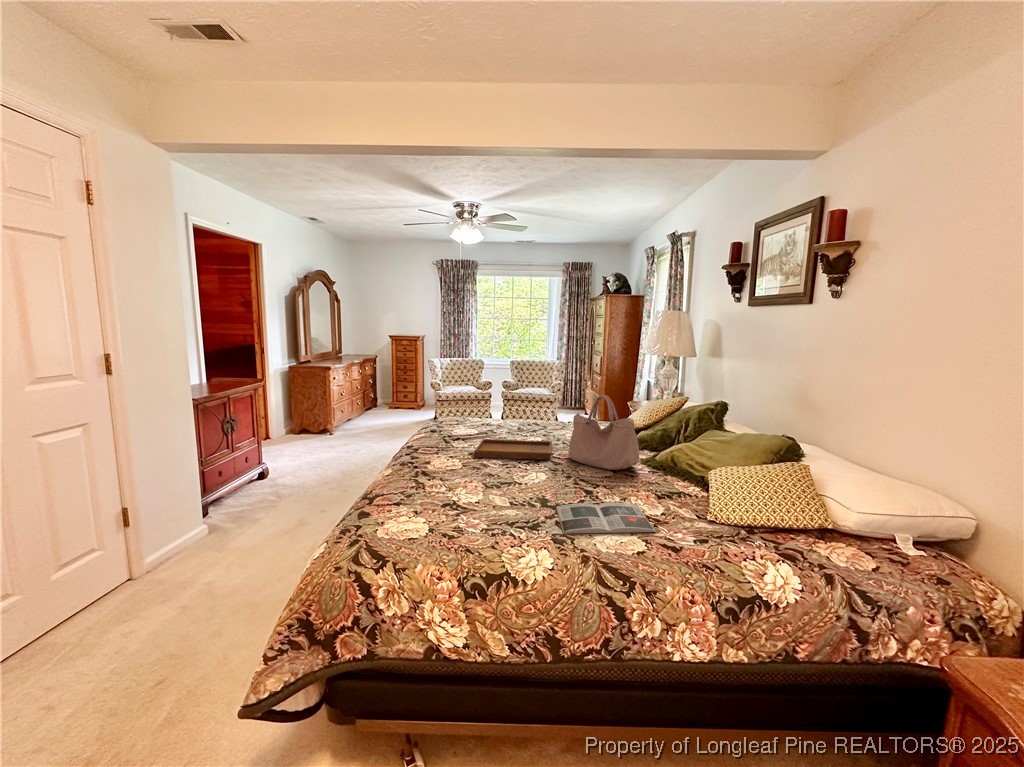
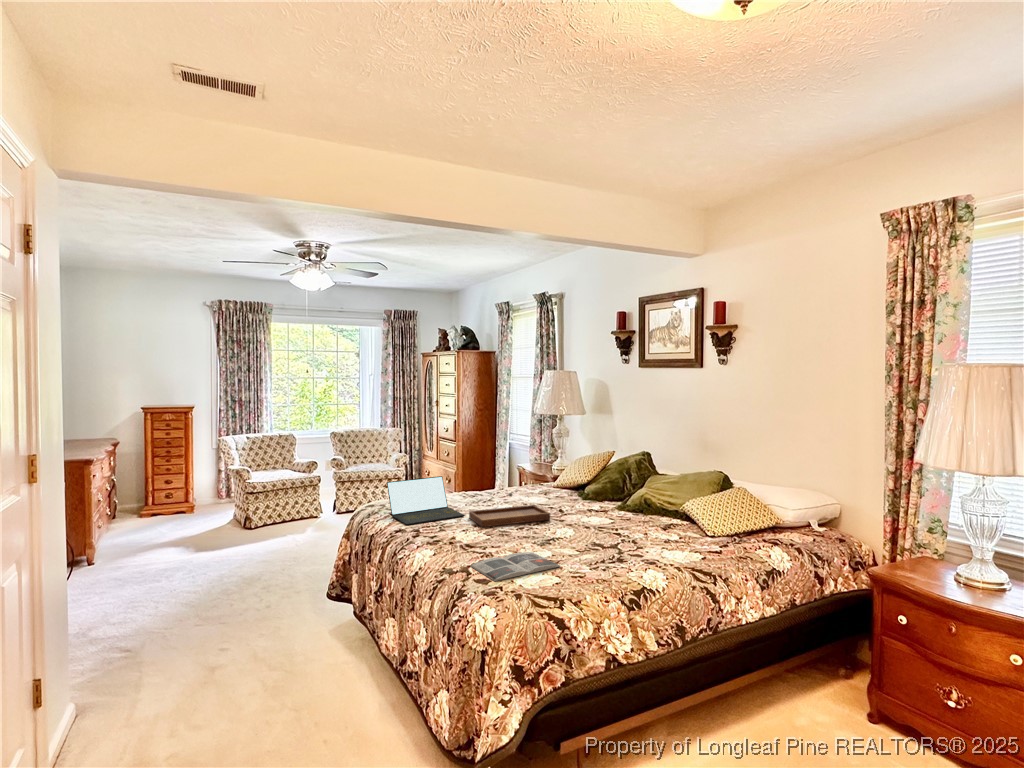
handbag: present [569,395,639,470] -> none [559,455,627,519]
laptop: none [422,403,483,444] -> present [387,476,465,525]
magazine: present [556,503,656,534] -> present [471,552,560,581]

